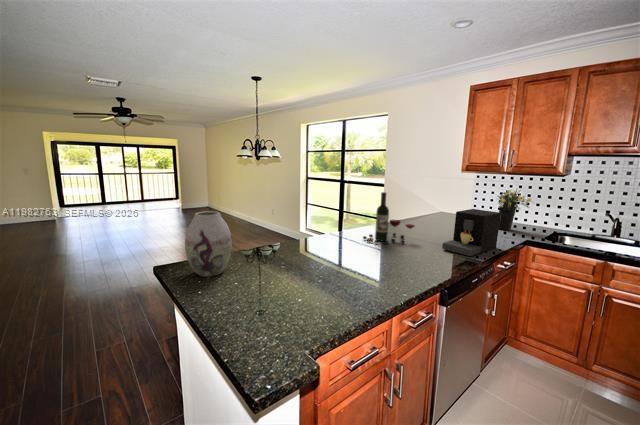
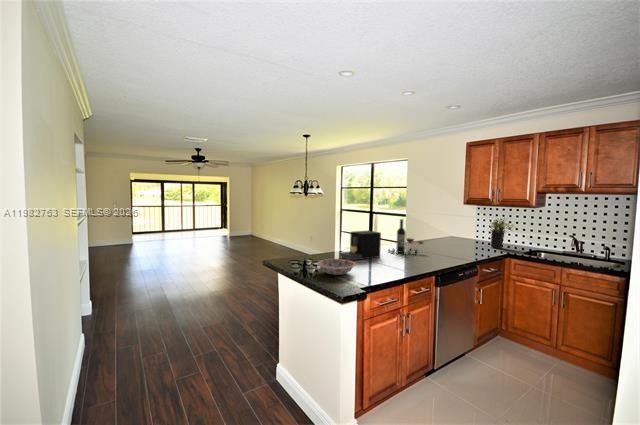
coffee maker: present [442,209,501,256] -> present [340,231,381,260]
vase: present [185,211,232,277] -> none [284,229,309,266]
ceramic bowl: none [235,265,308,303] -> present [317,259,356,275]

